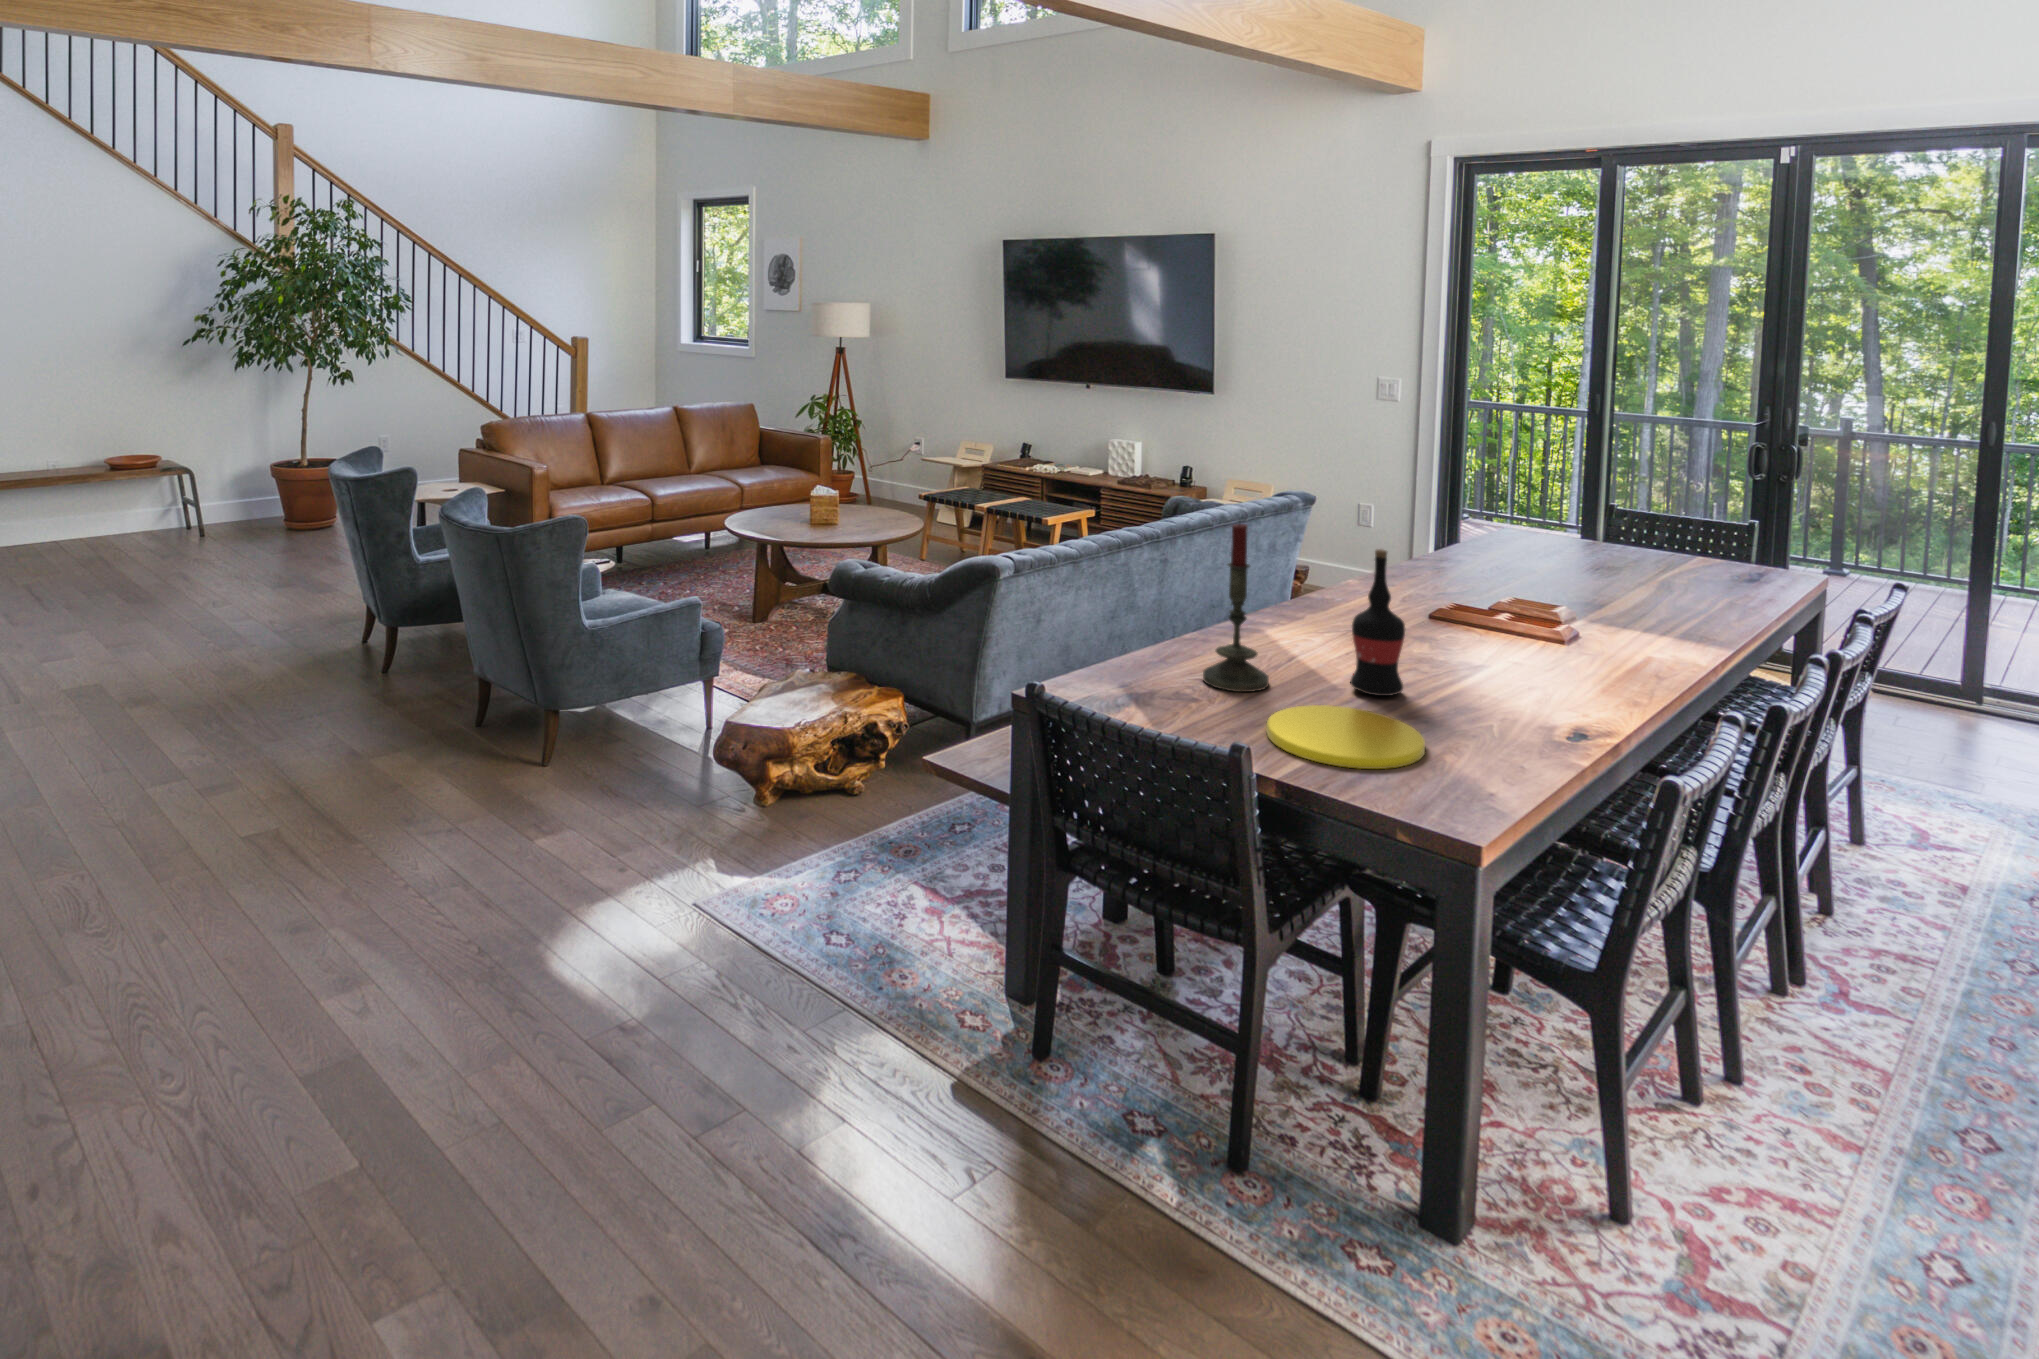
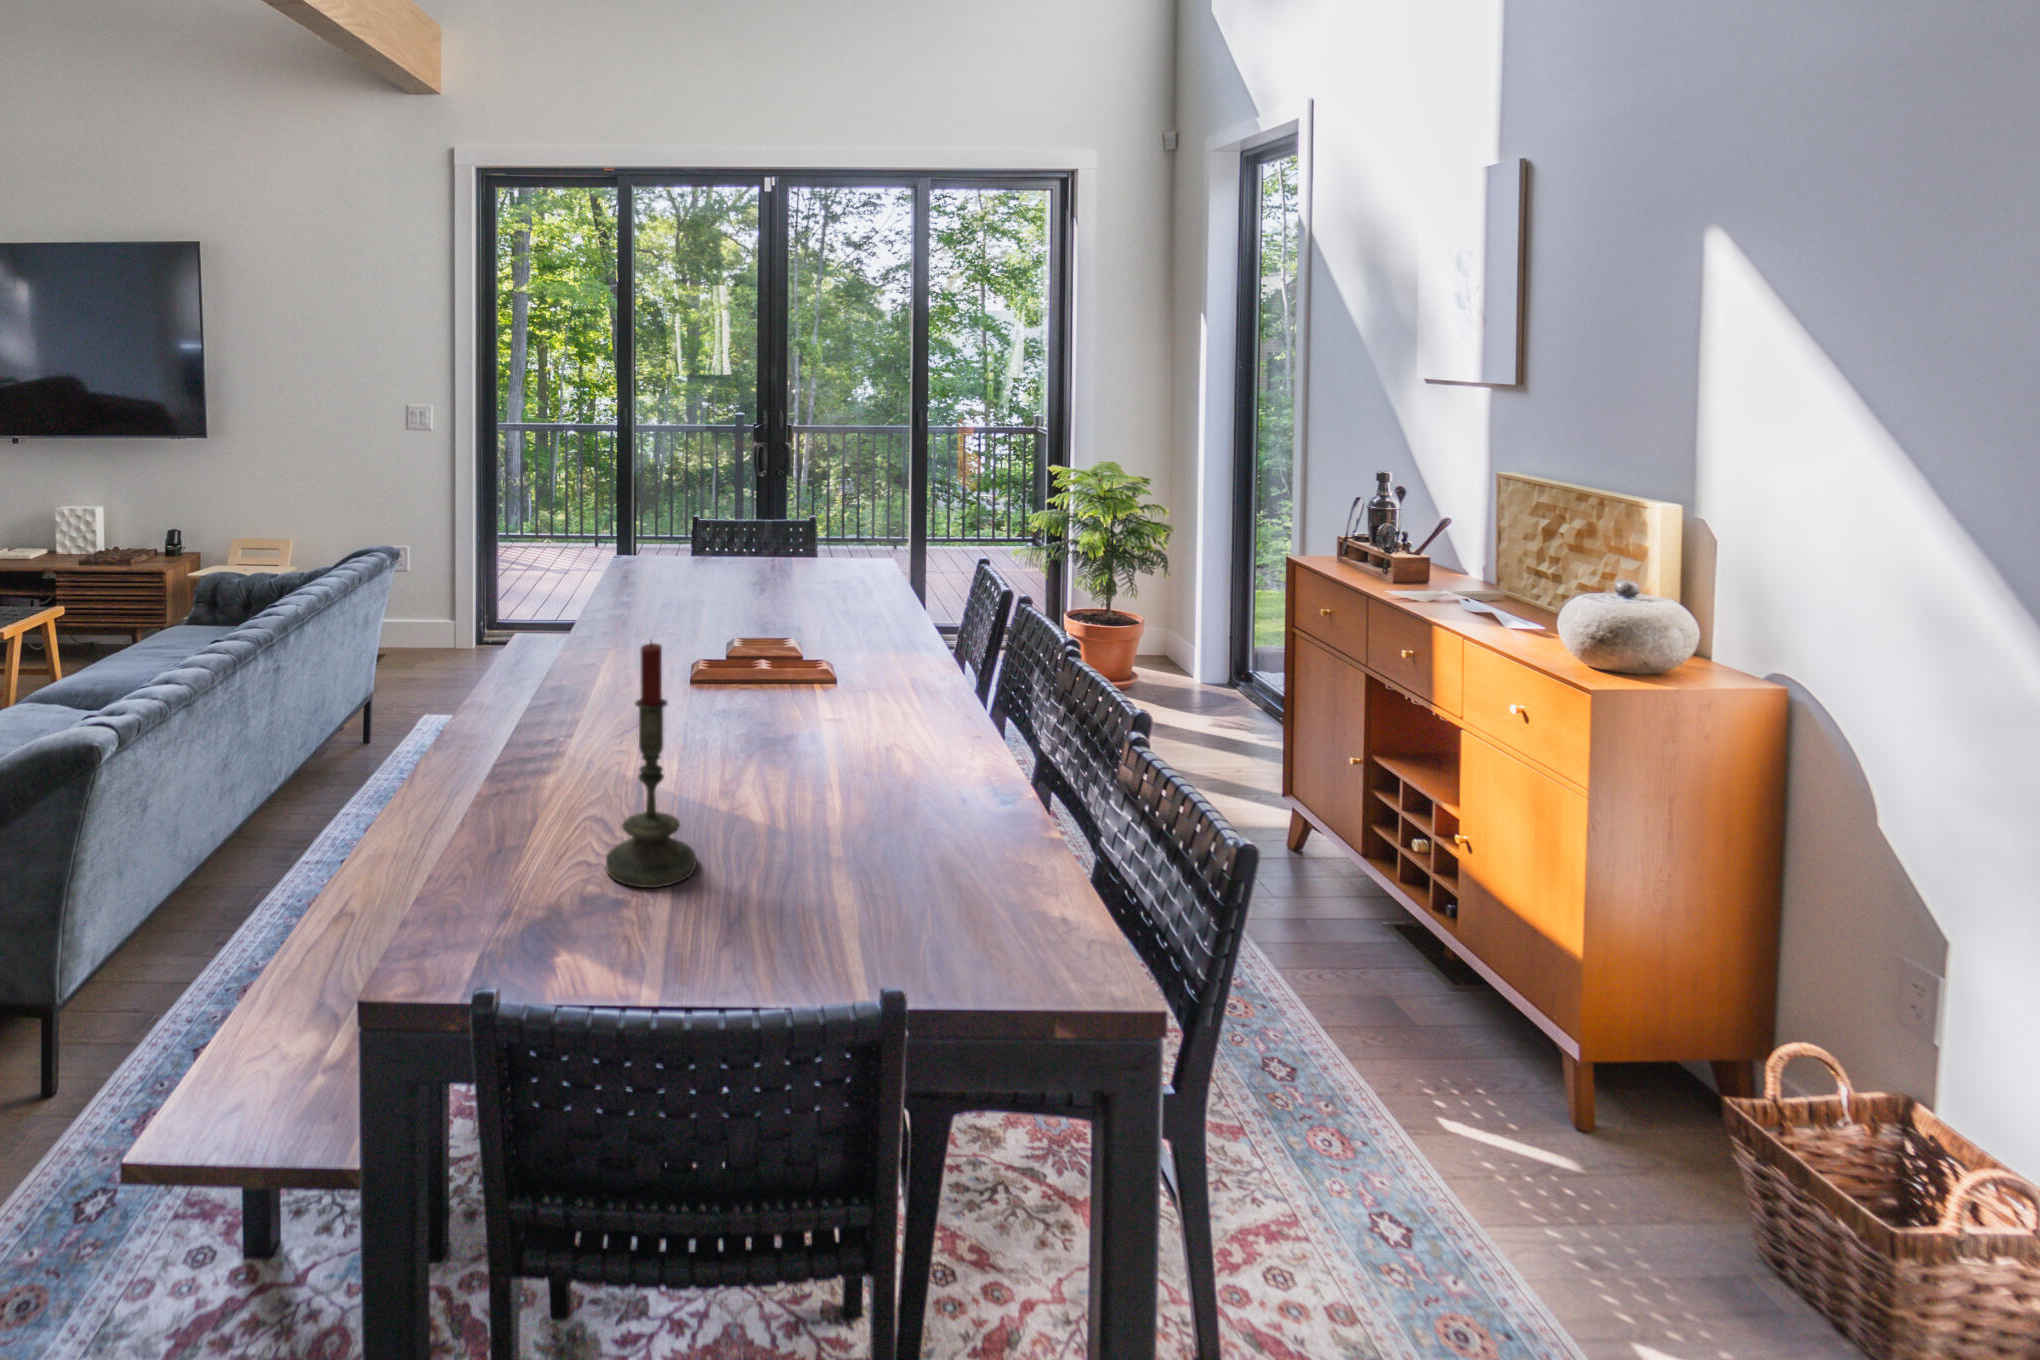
wine bottle: present [1350,549,1405,696] -> none [771,642,836,832]
plate: present [1266,705,1425,769] -> none [772,862,976,975]

